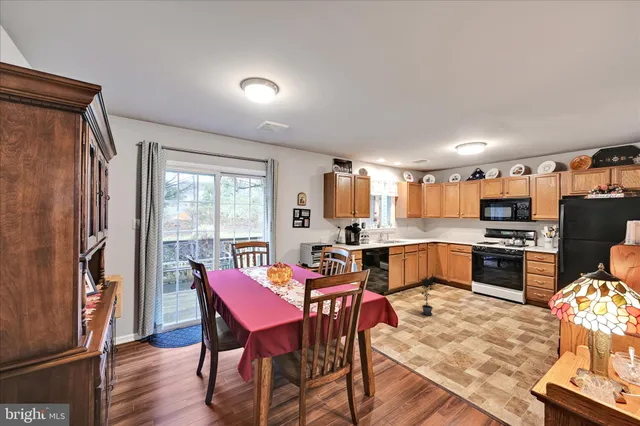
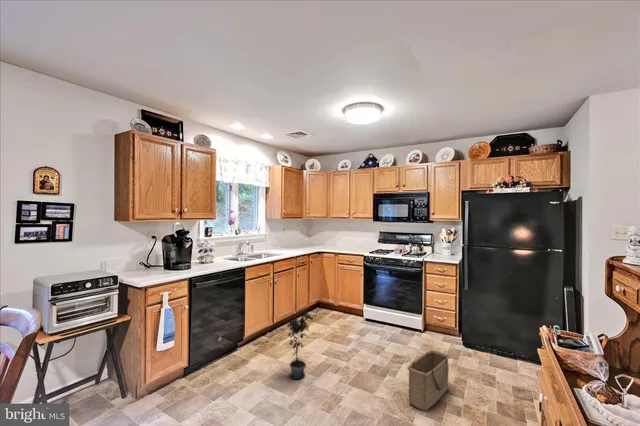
basket: none [507,308,542,341] -> present [407,350,450,411]

